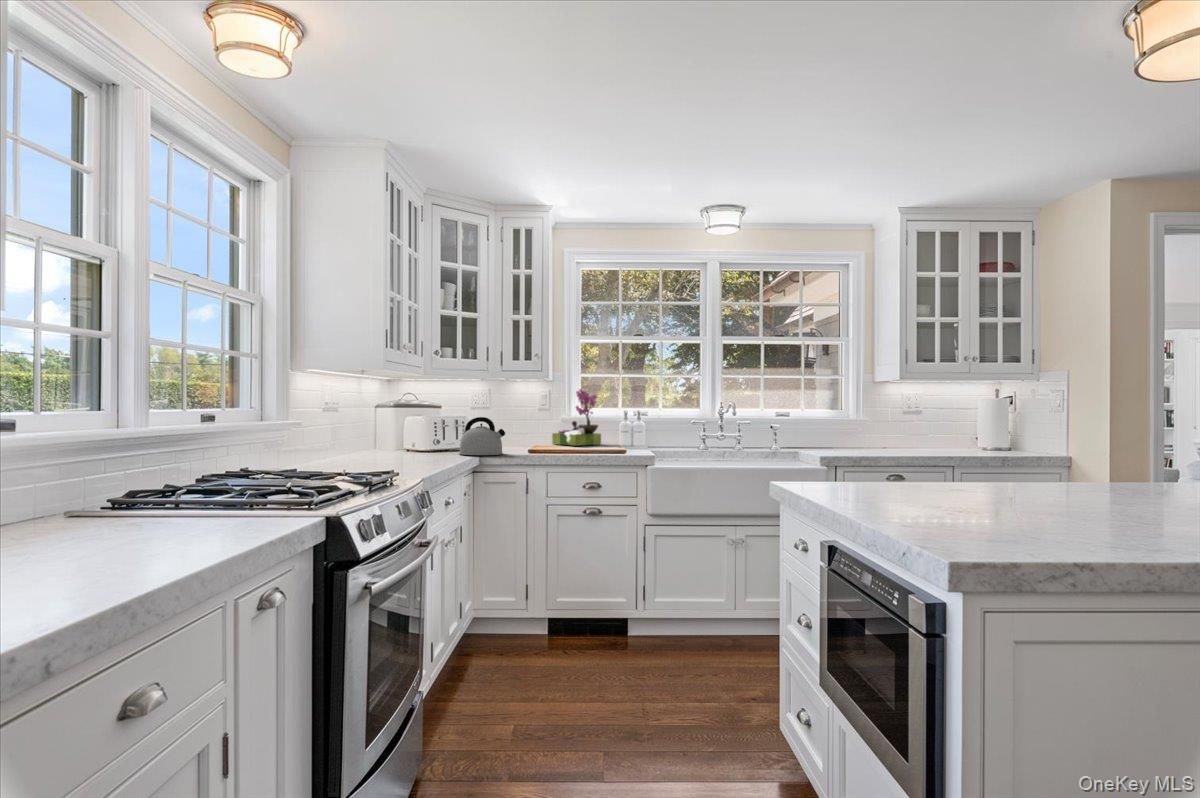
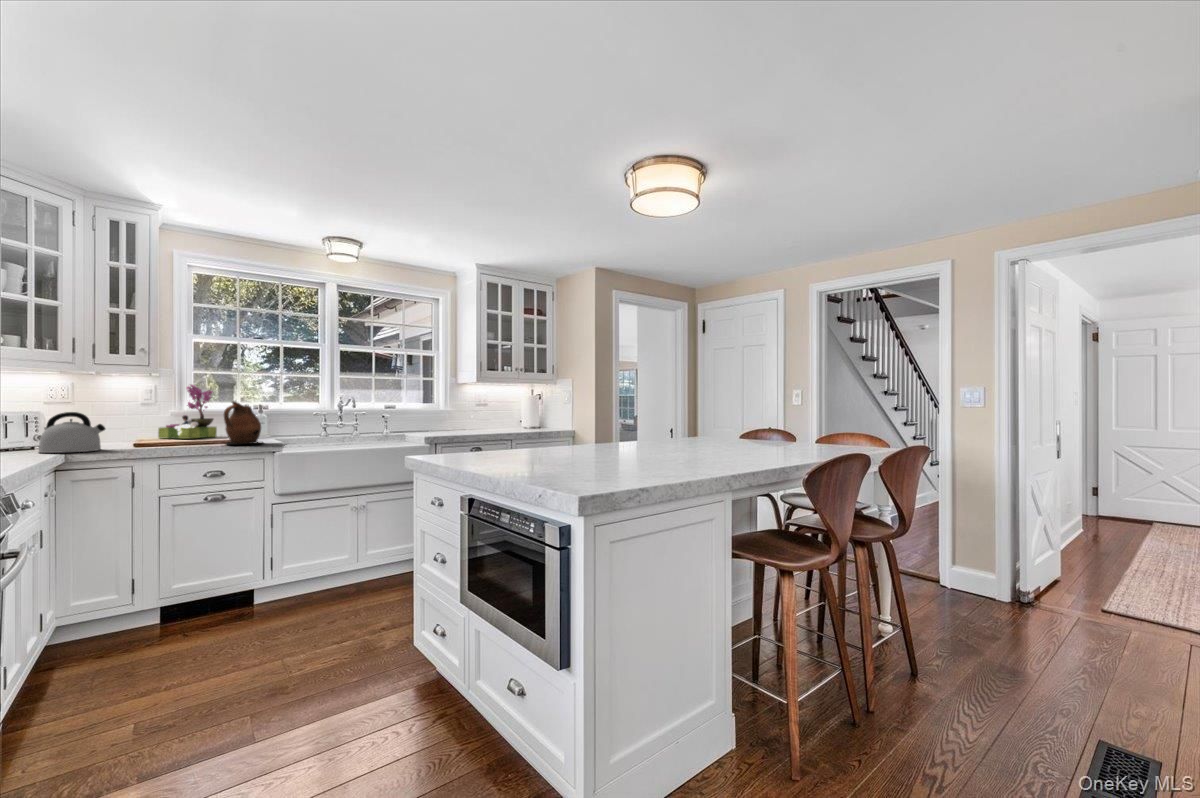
ceramic pitcher: none [600,407,638,455] -> present [224,401,262,444]

